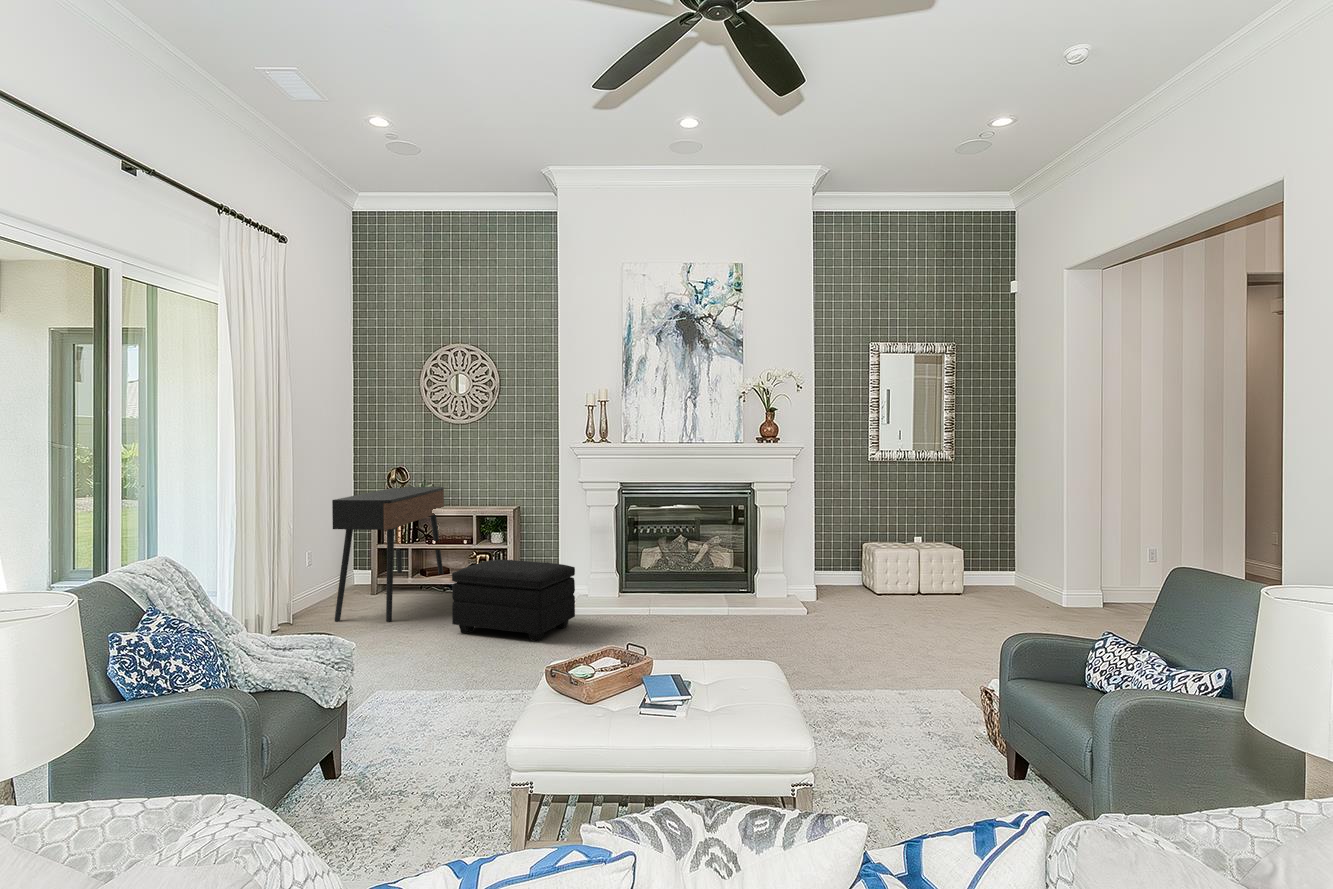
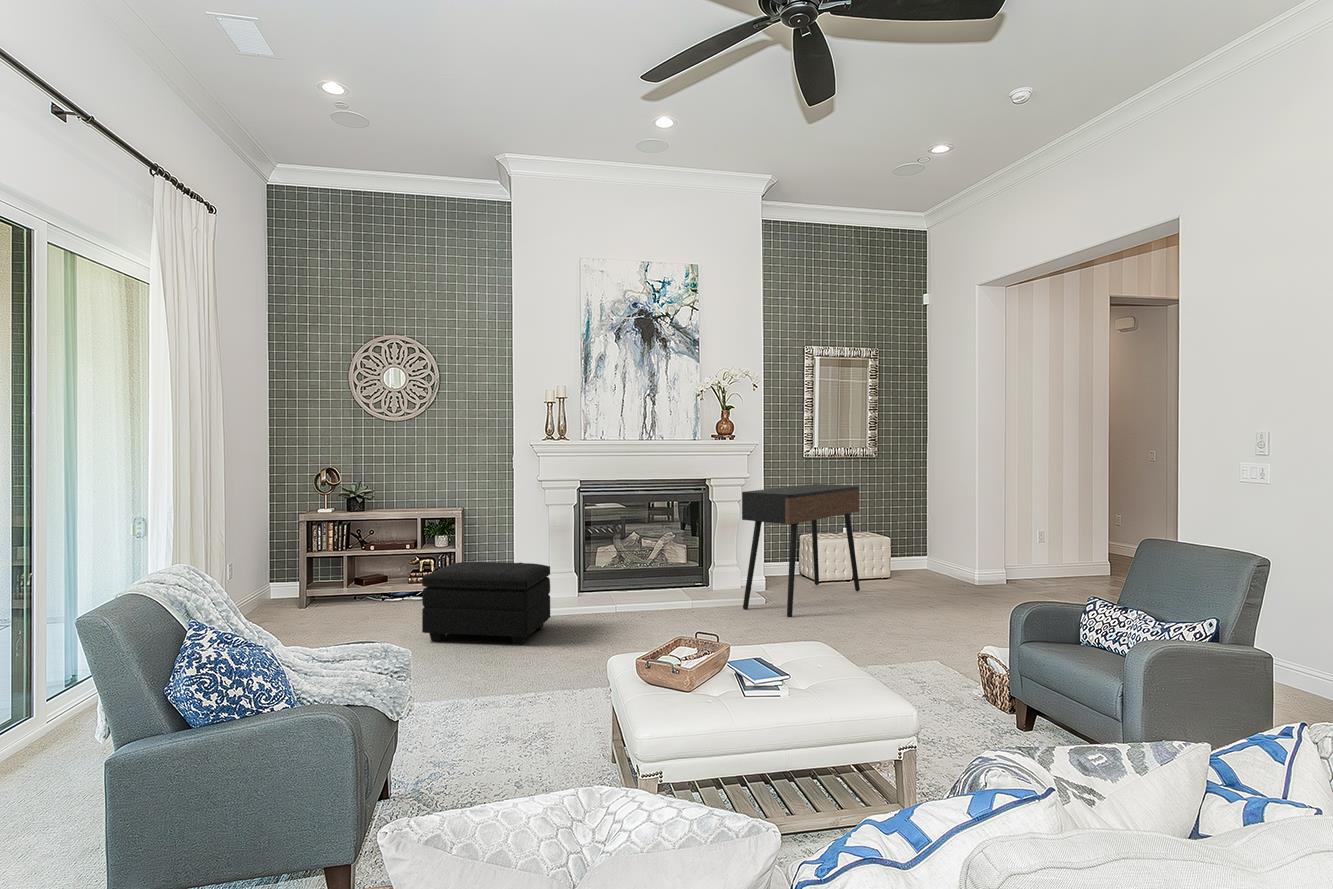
console table: present [332,487,445,622] -> present [742,484,860,617]

